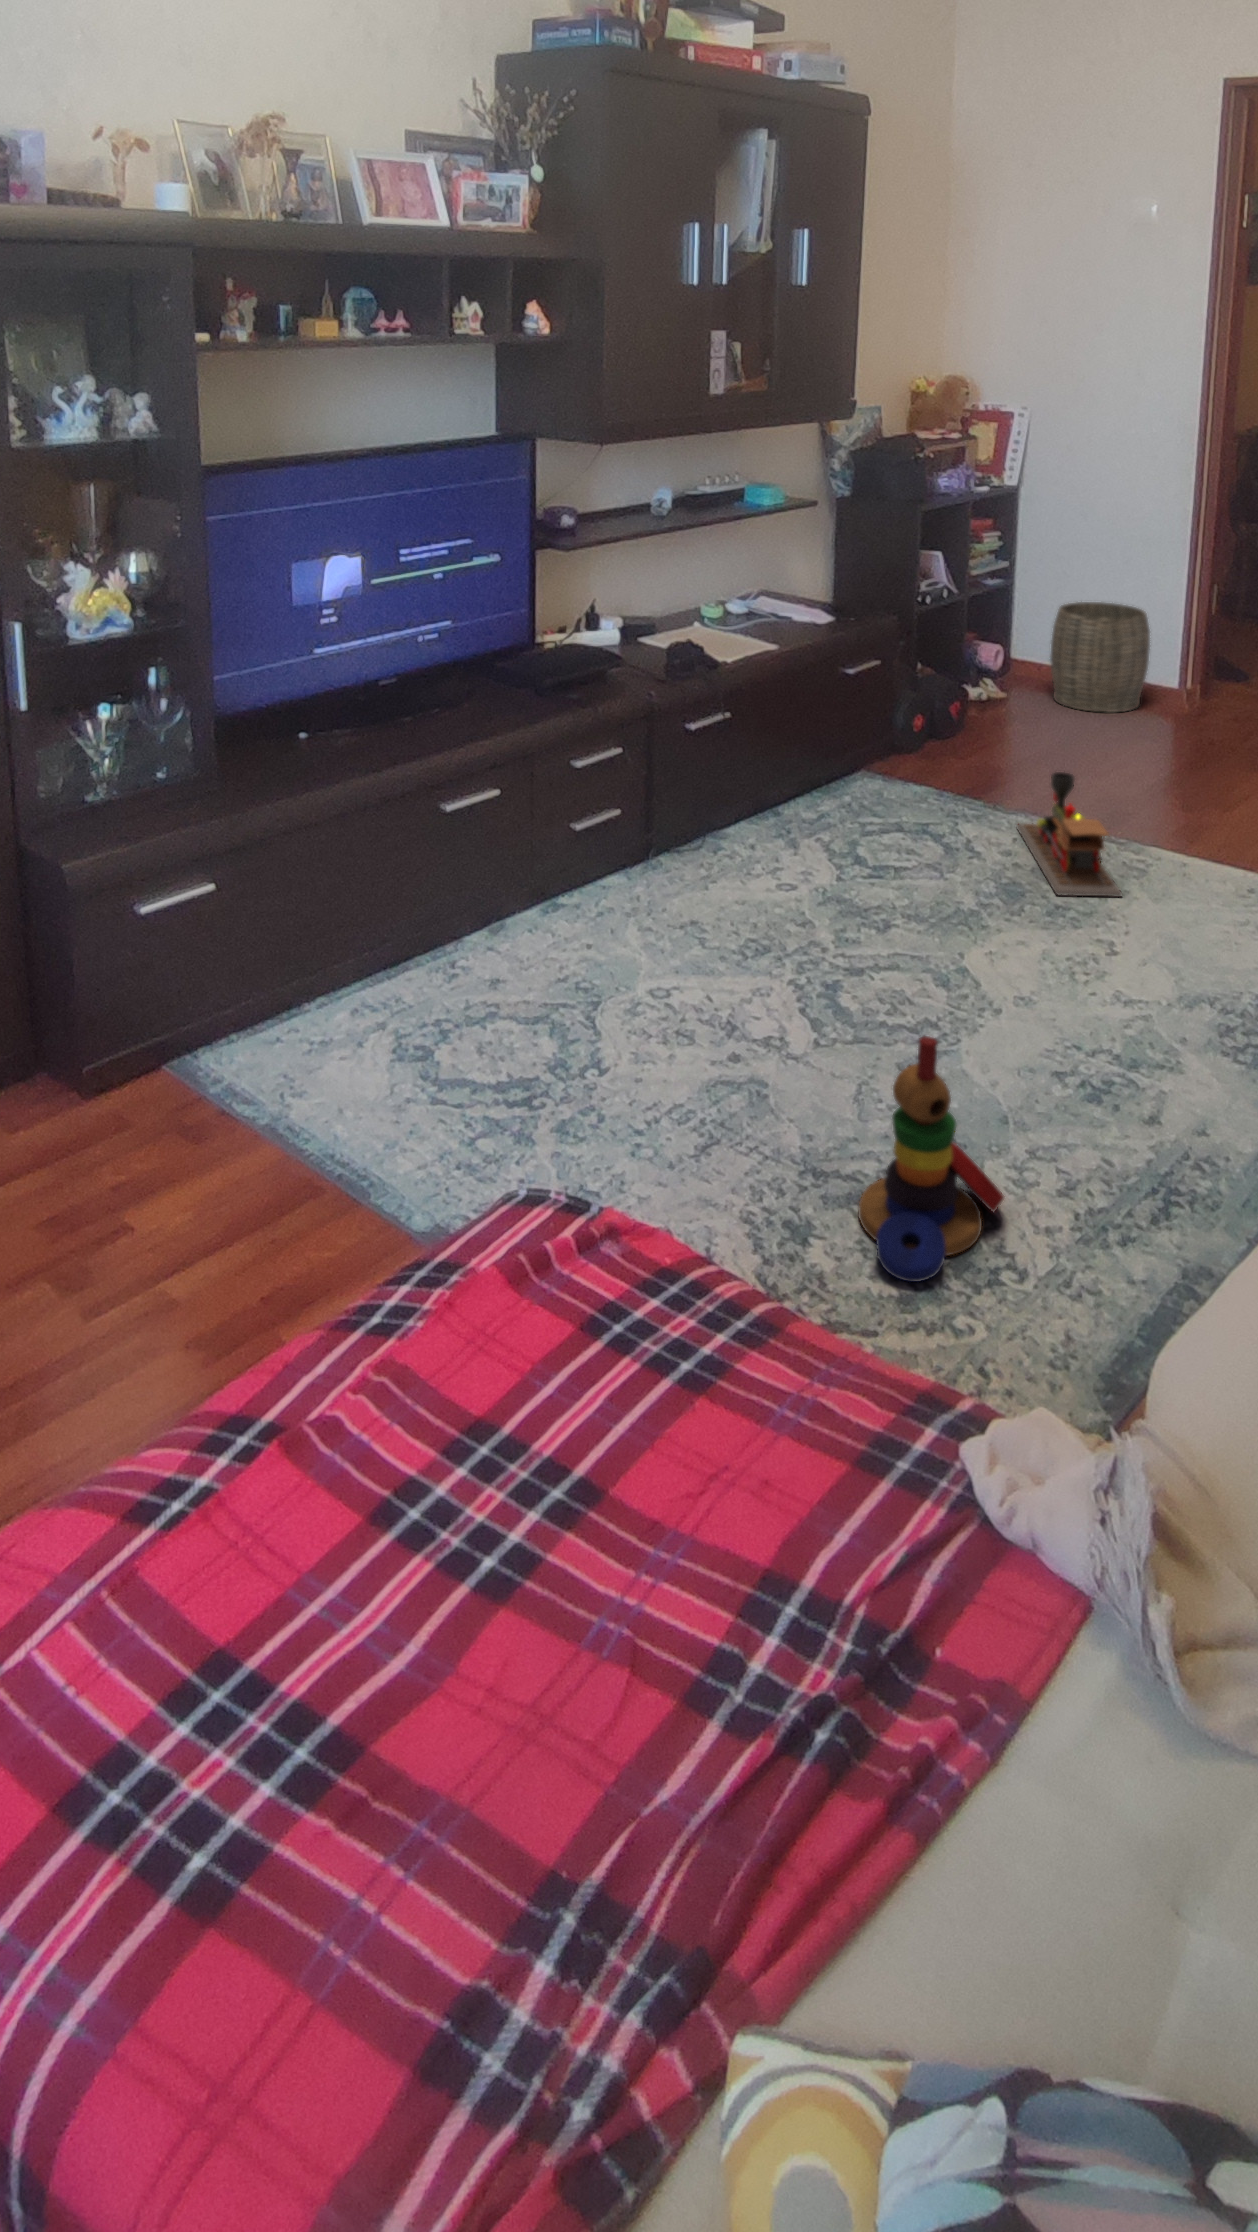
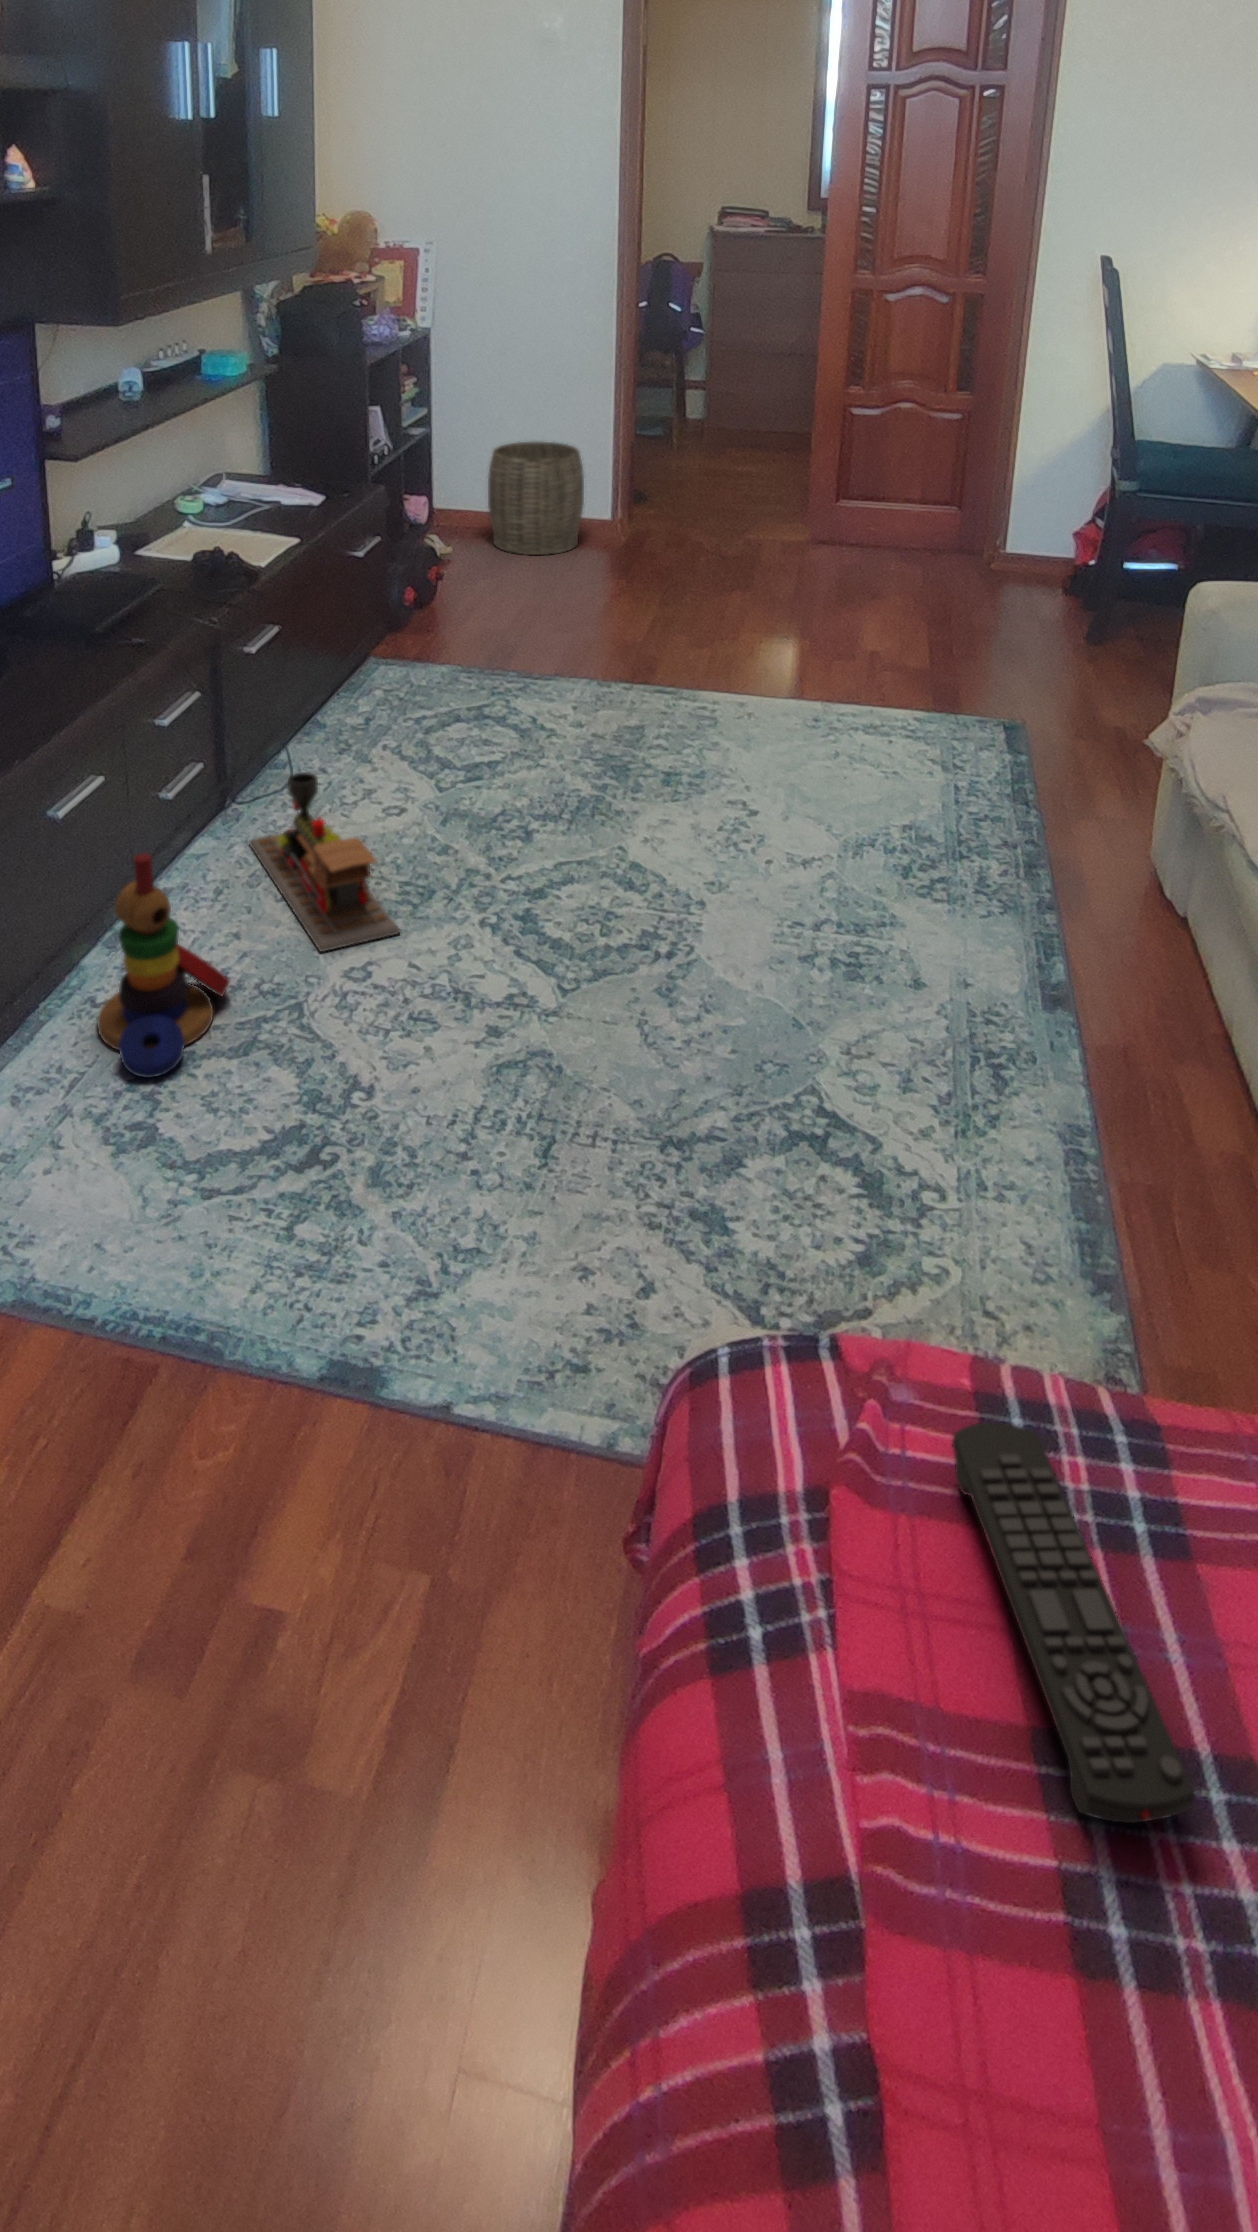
toy train: present [1017,772,1122,897] -> present [249,772,400,952]
stacking toy: present [858,1036,1004,1282] -> present [98,854,230,1078]
remote control: none [452,1259,653,1488] -> present [952,1422,1195,1823]

